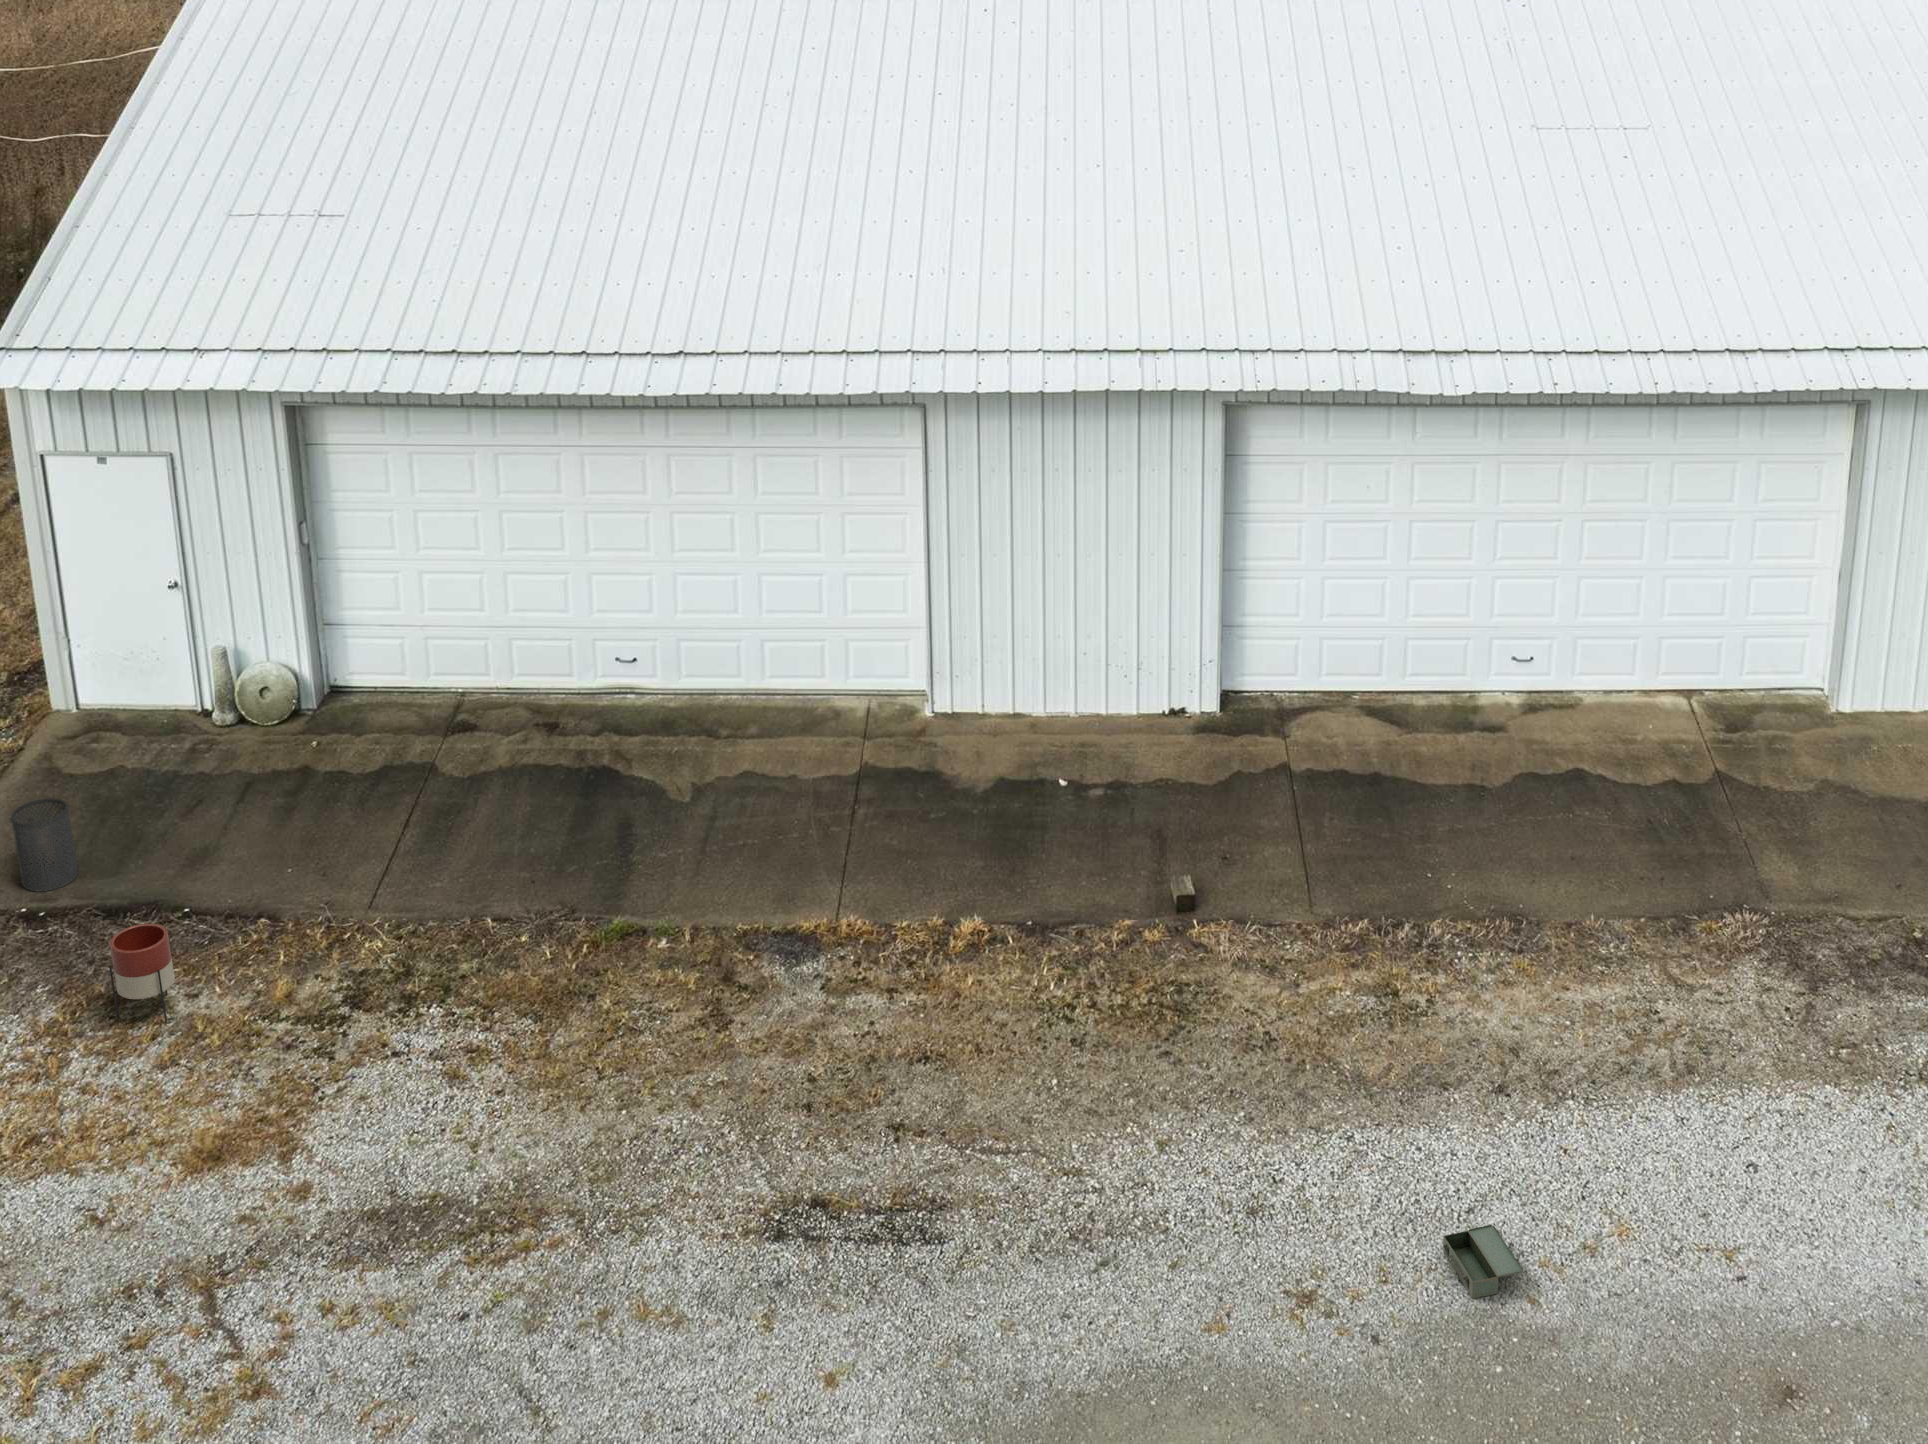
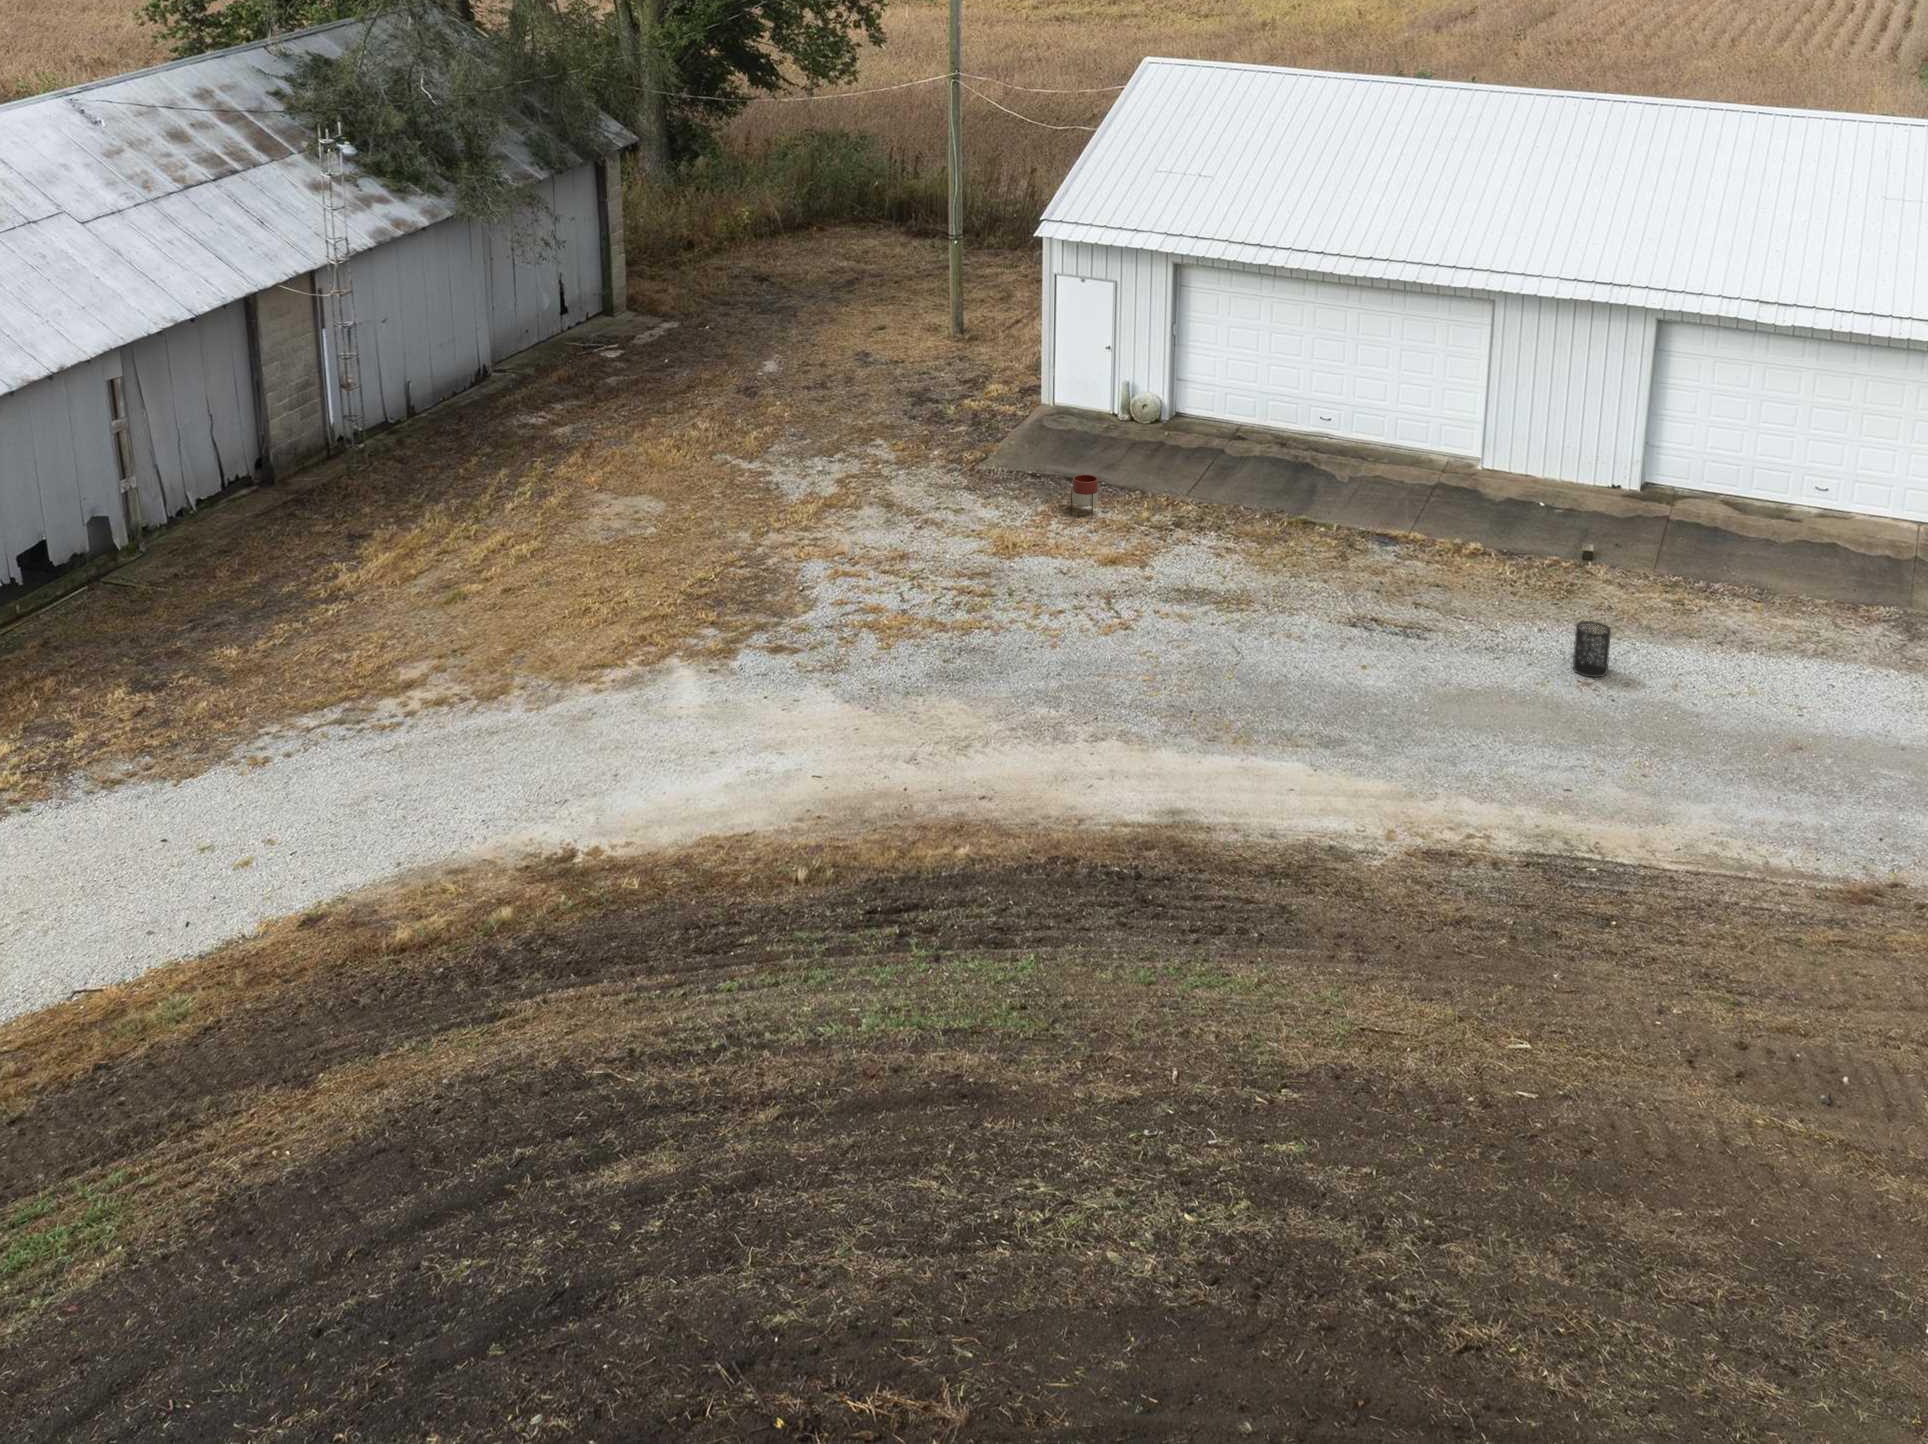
trash can: present [9,798,78,892] -> present [1573,621,1611,677]
toolbox: present [1443,1225,1523,1299] -> none [1672,674,1707,698]

